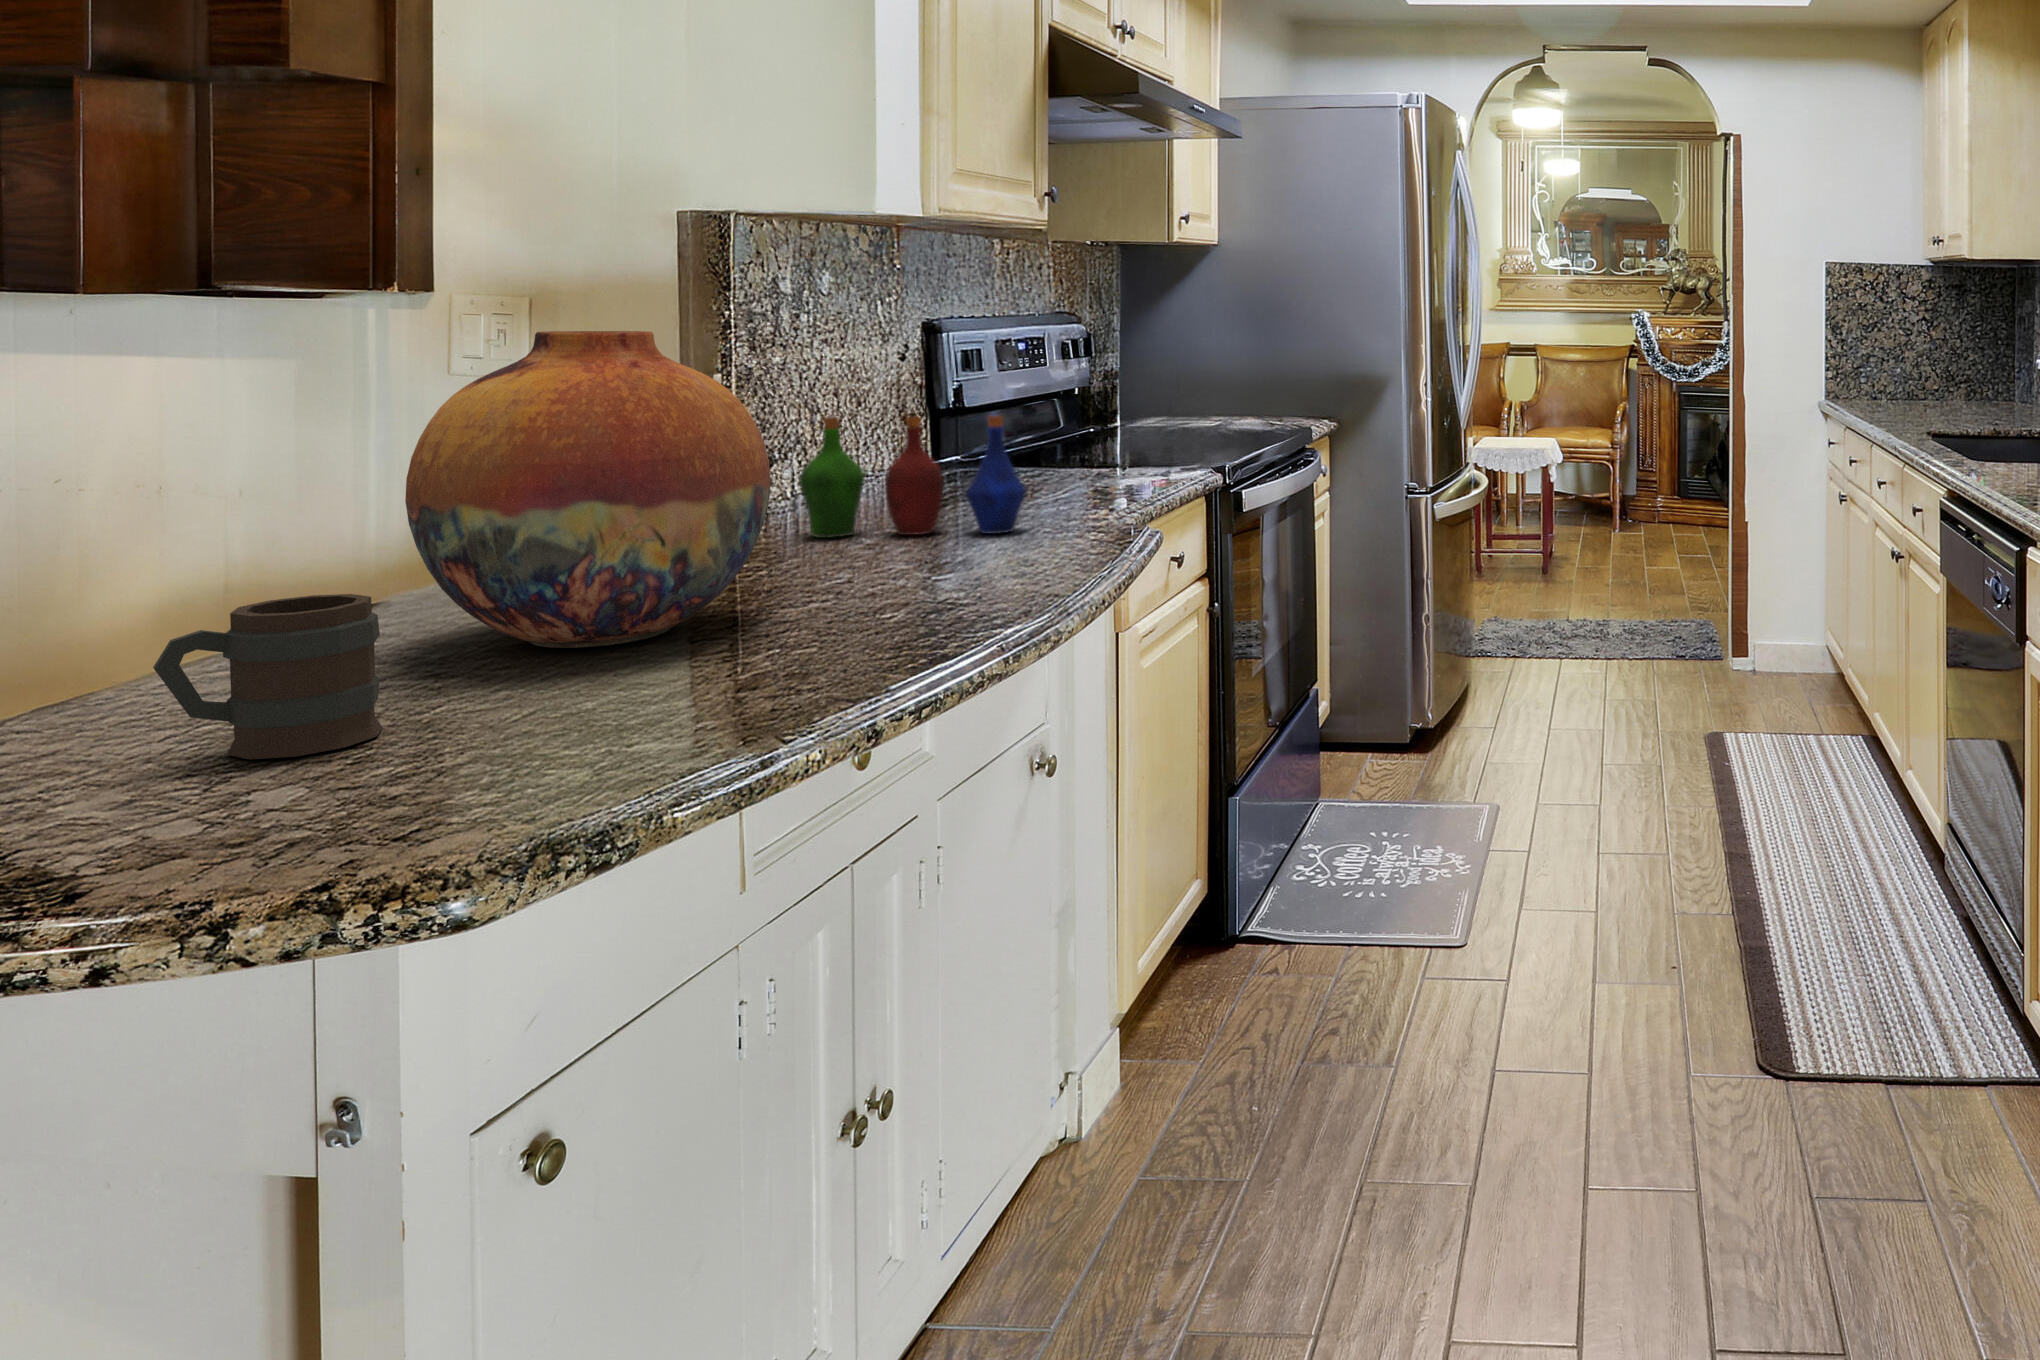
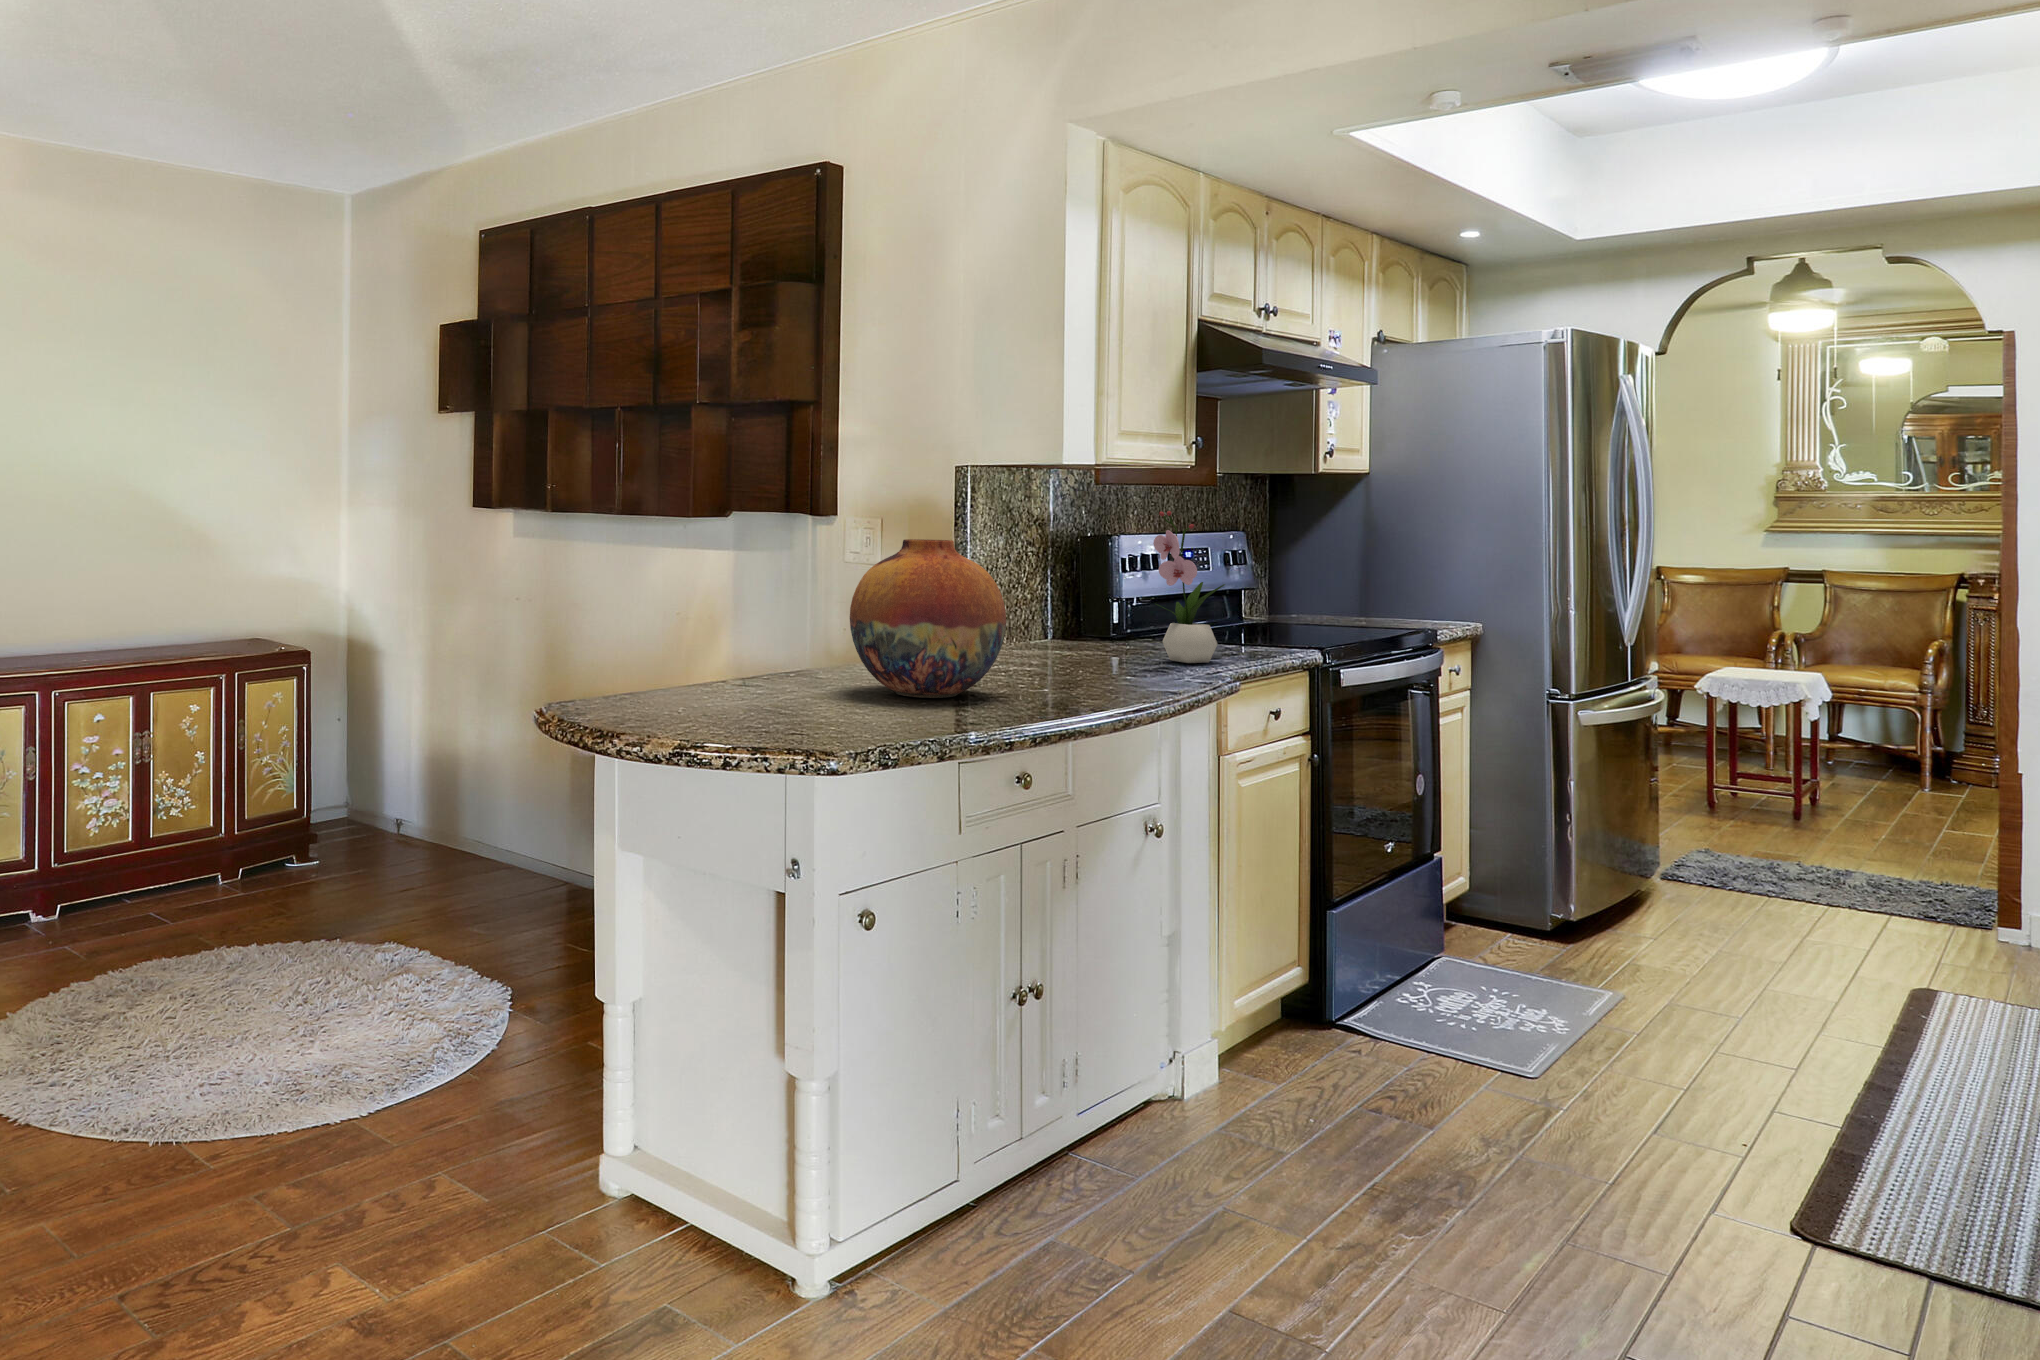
flower arrangement: none [1002,284,1106,505] -> present [1153,511,1225,663]
bottle: present [799,416,1027,538] -> none [1024,593,1161,674]
mug: present [153,594,382,759] -> none [777,652,848,716]

